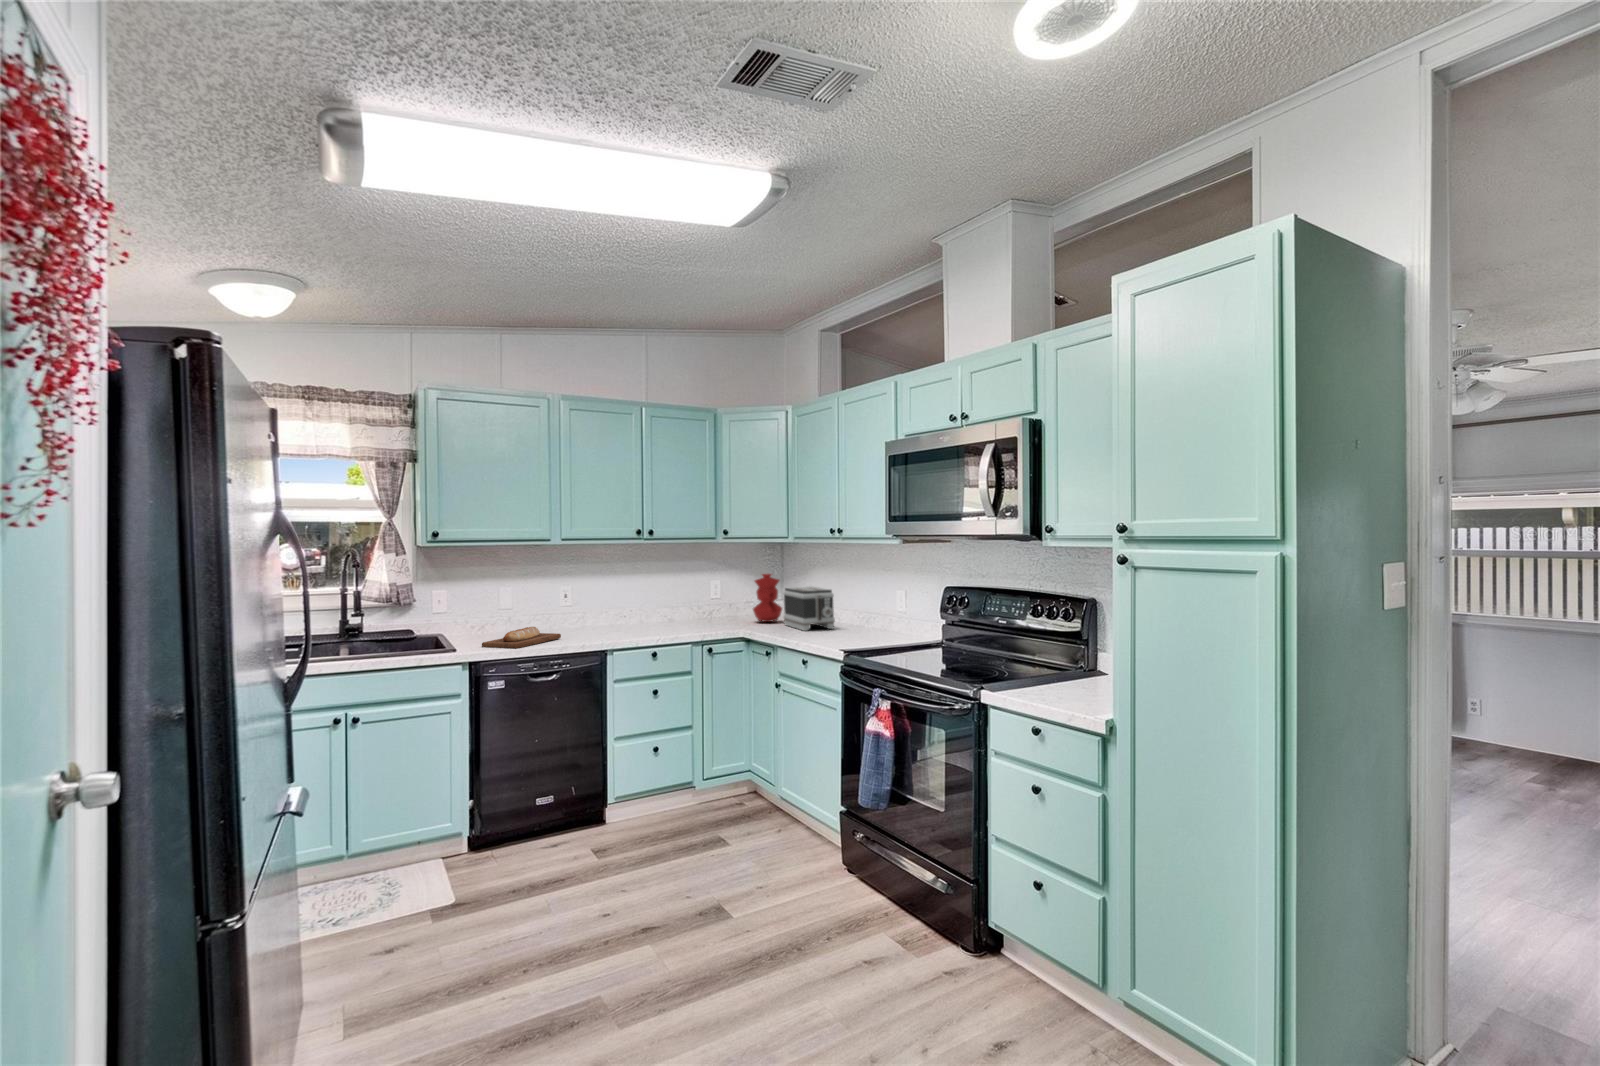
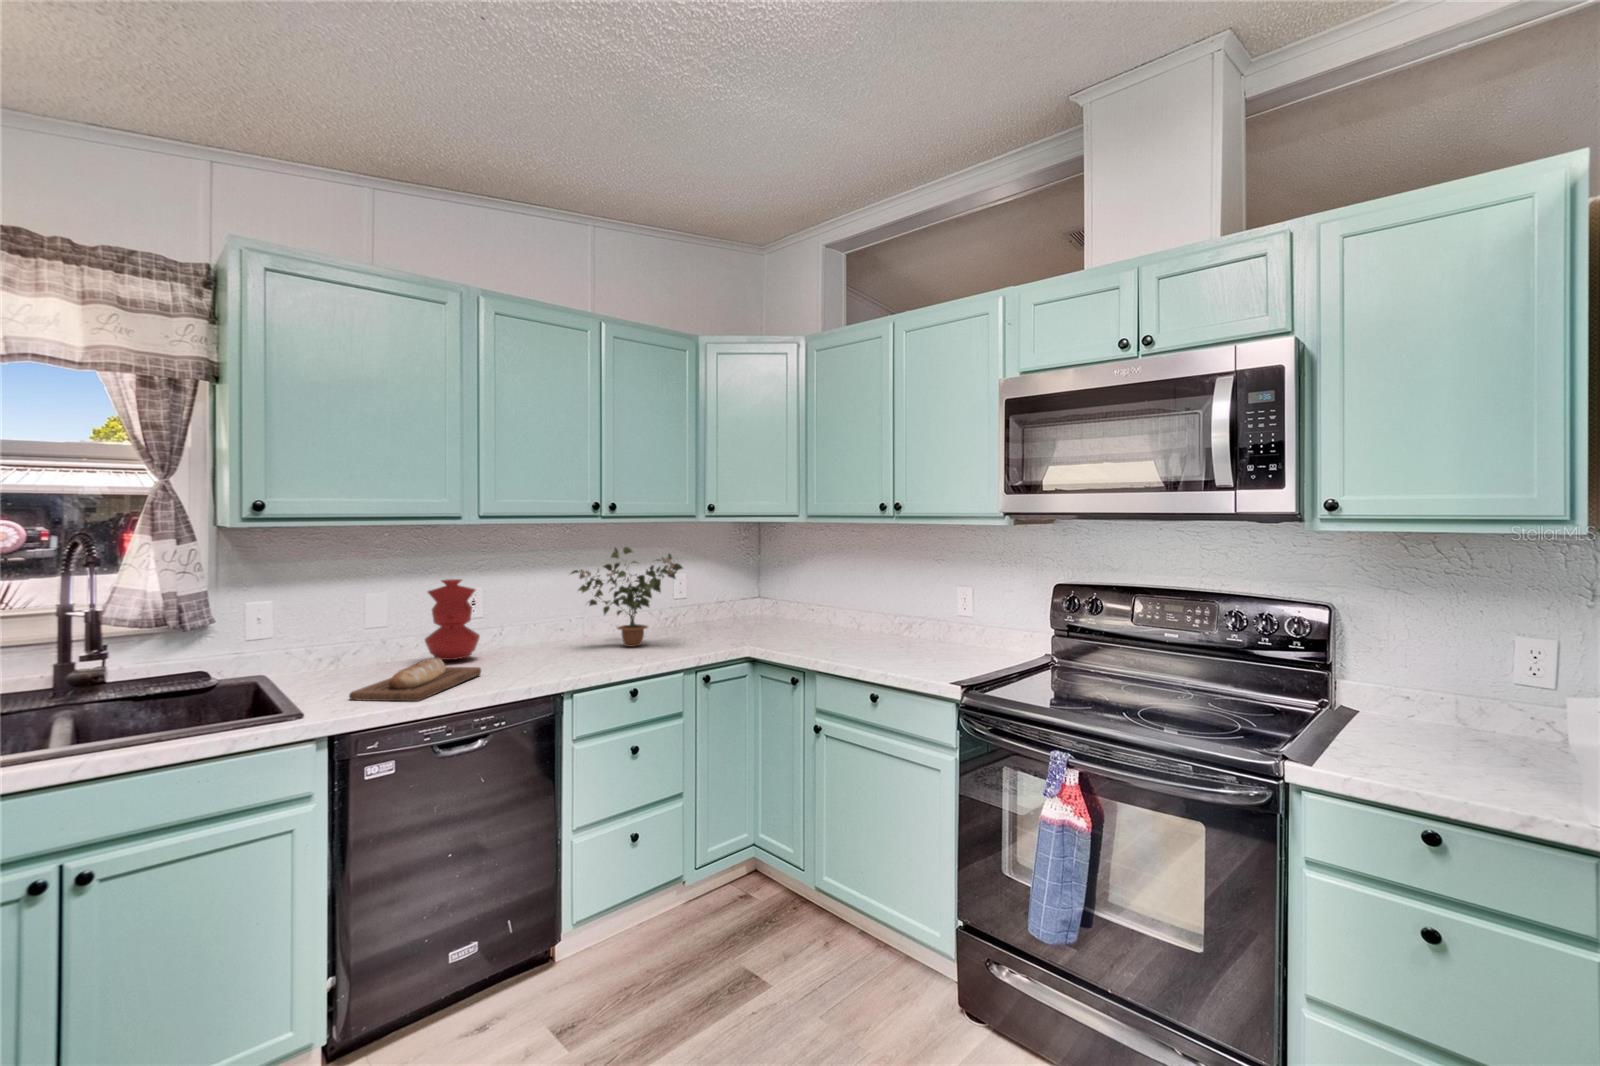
potted plant: none [628,557,705,627] -> present [571,547,683,647]
vase: present [753,573,782,622] -> present [425,579,480,660]
toaster: present [783,587,835,631] -> none [784,587,864,649]

